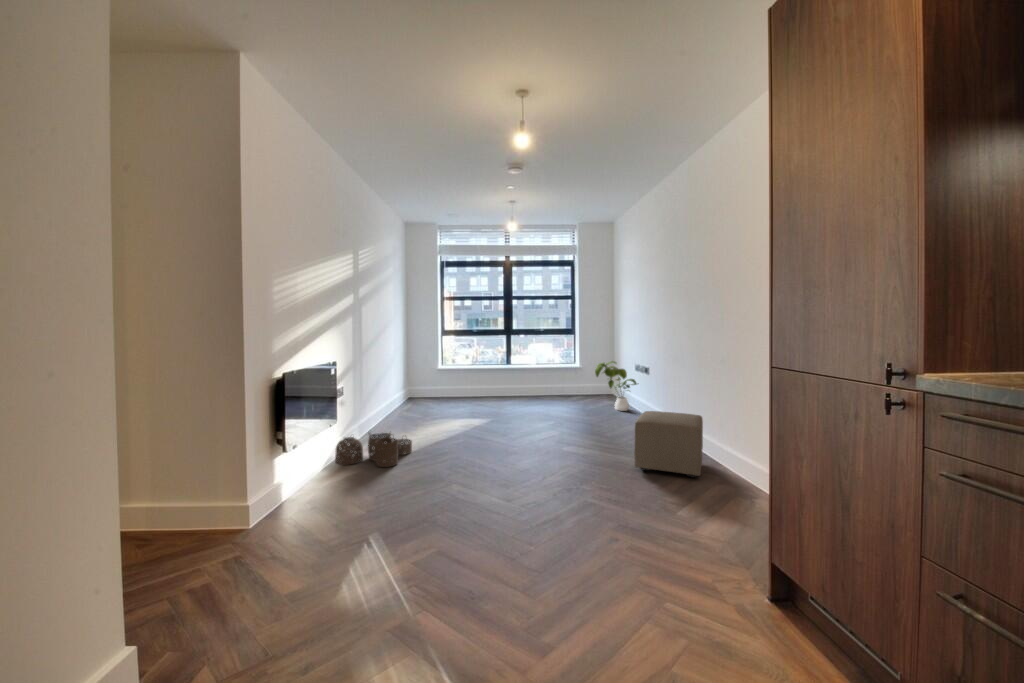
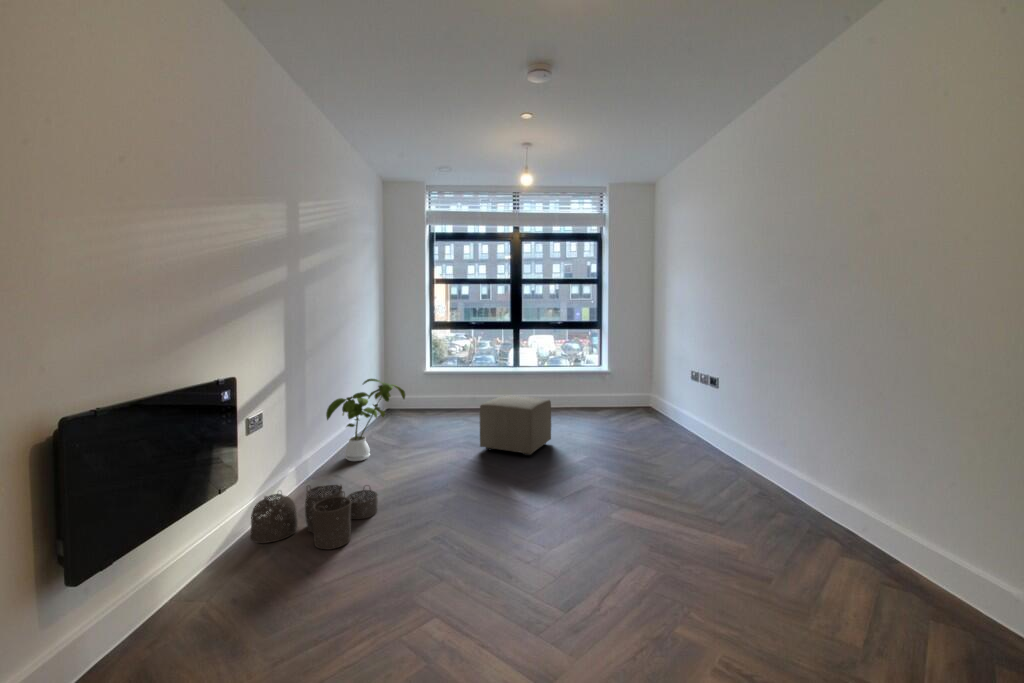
house plant: present [595,361,637,411] -> present [326,379,405,461]
ottoman: present [634,411,703,478] -> present [480,395,551,456]

